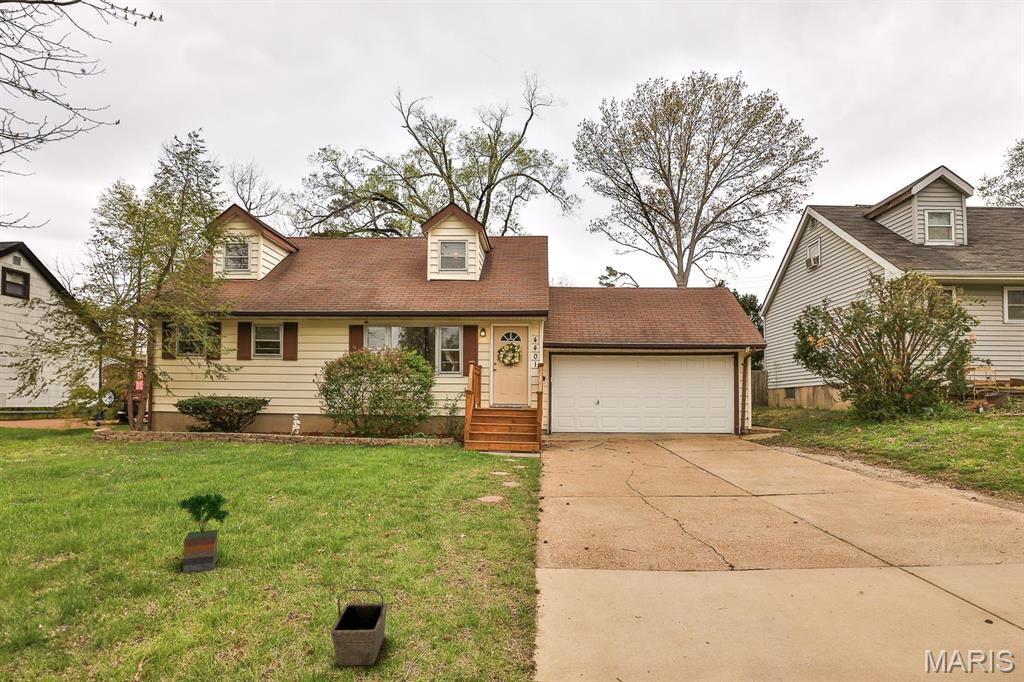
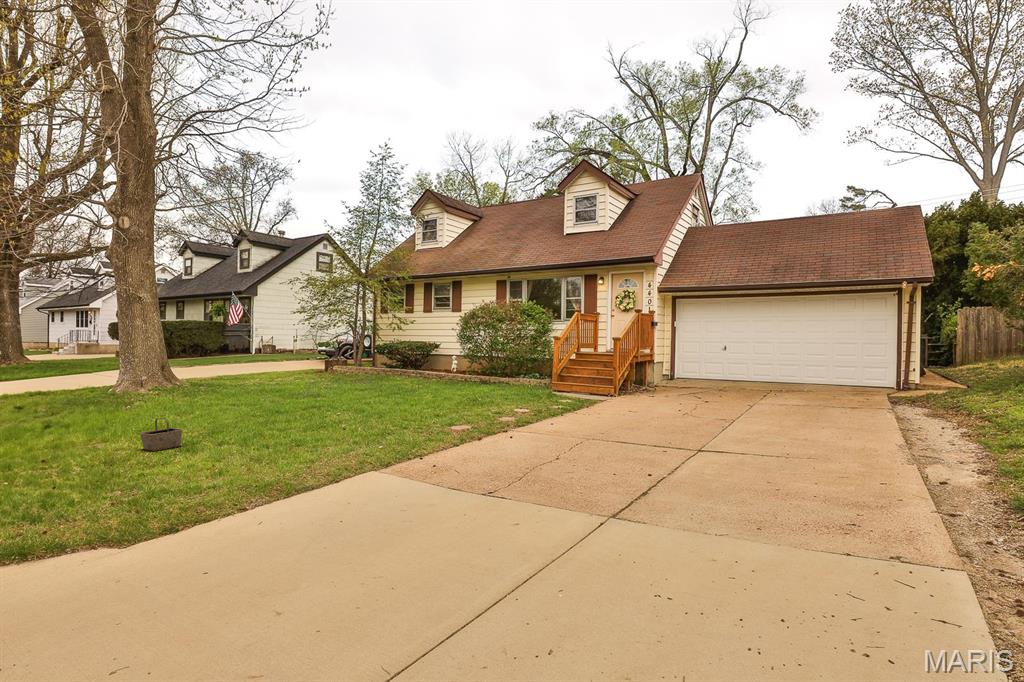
potted tree: present [179,494,229,573] -> none [184,381,213,420]

